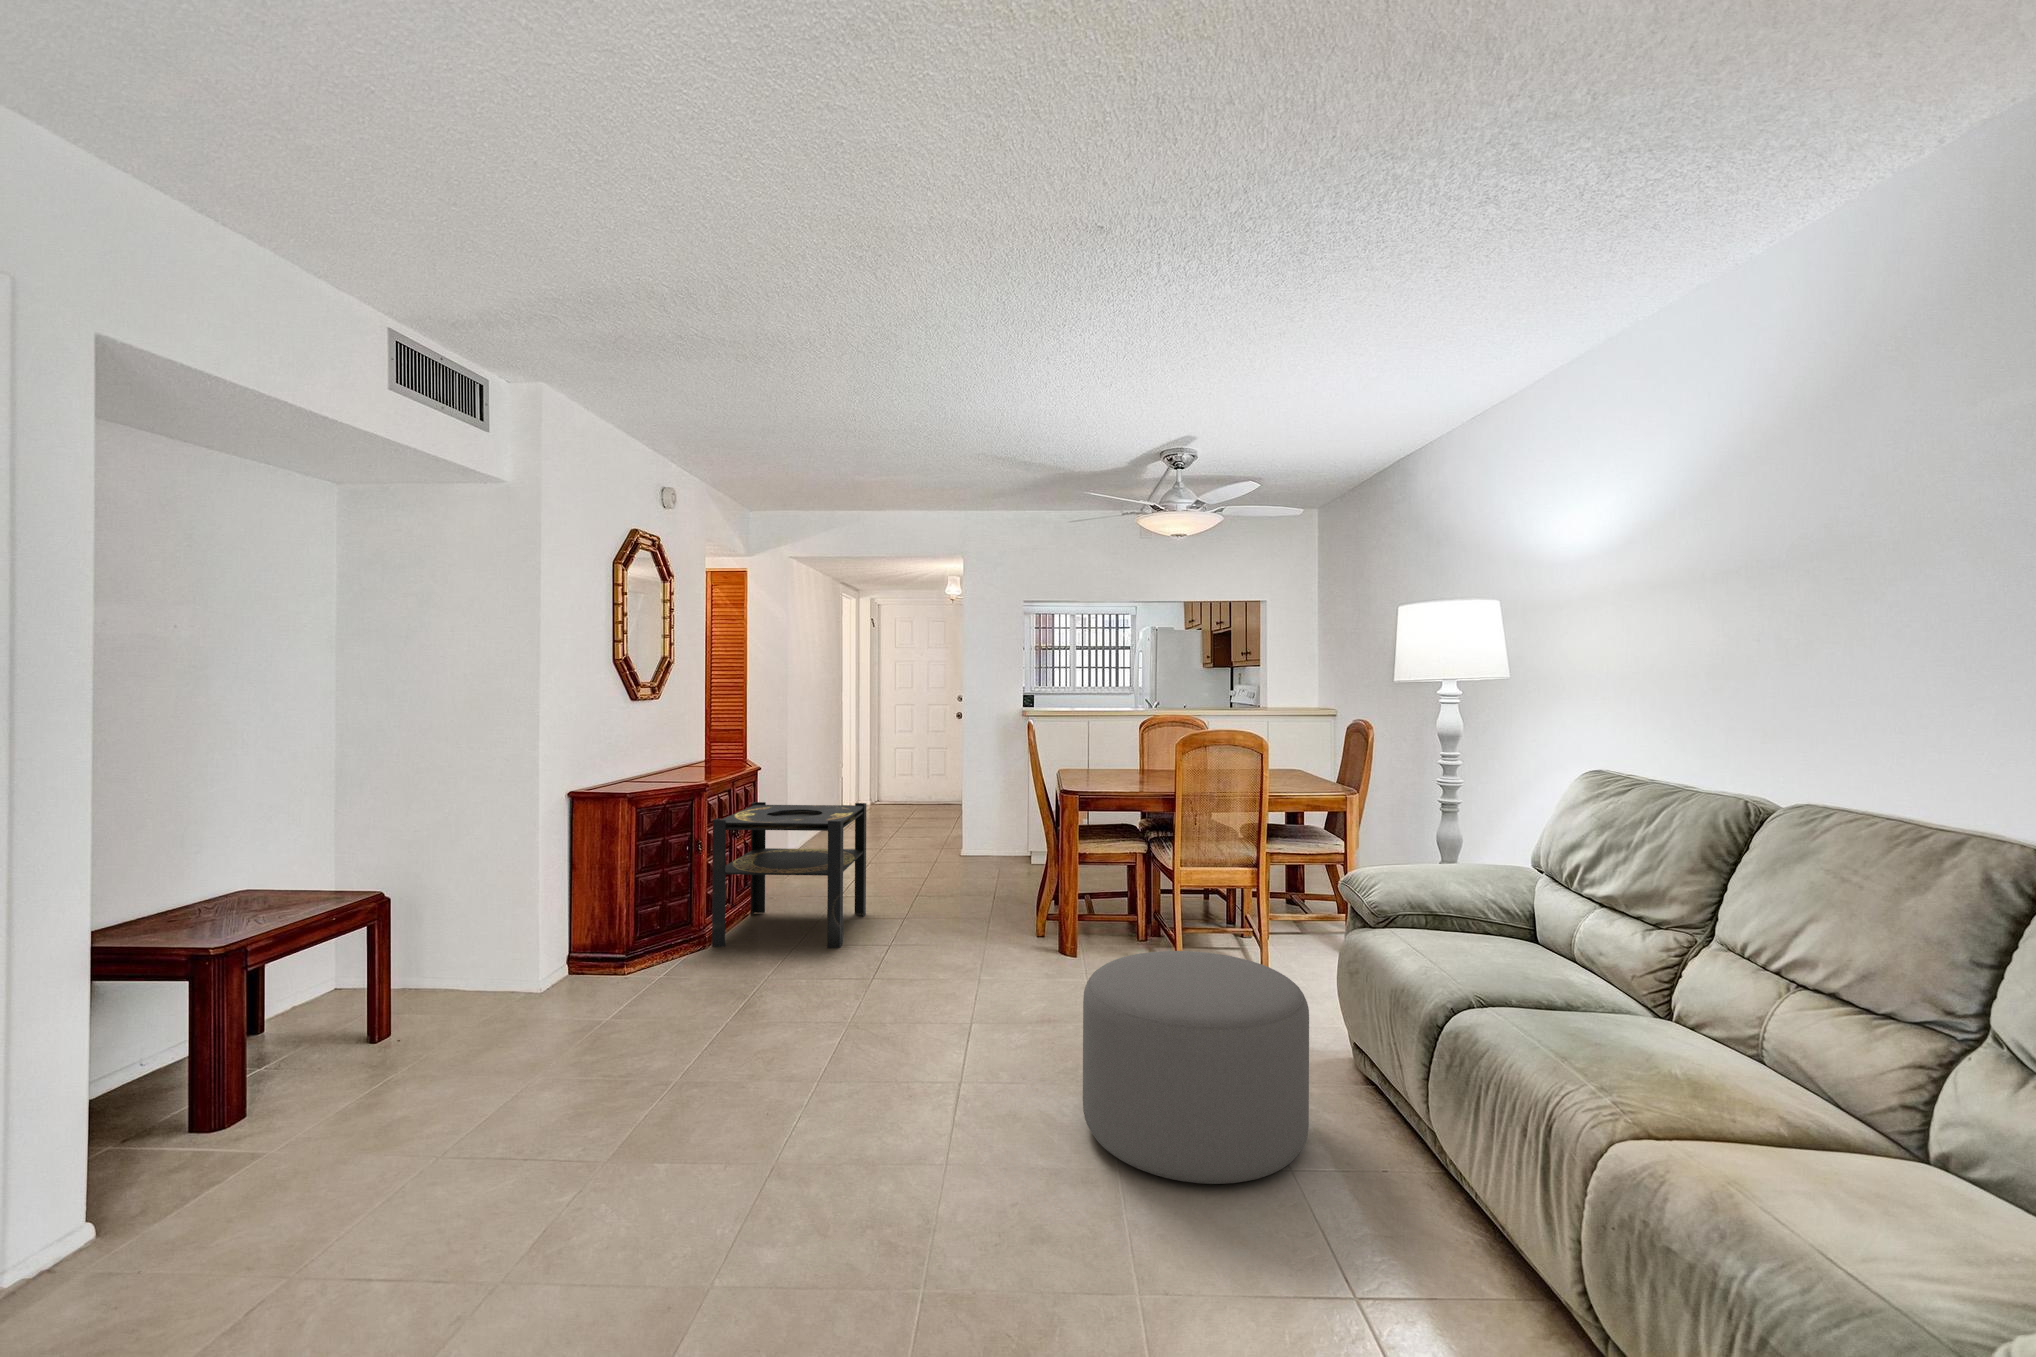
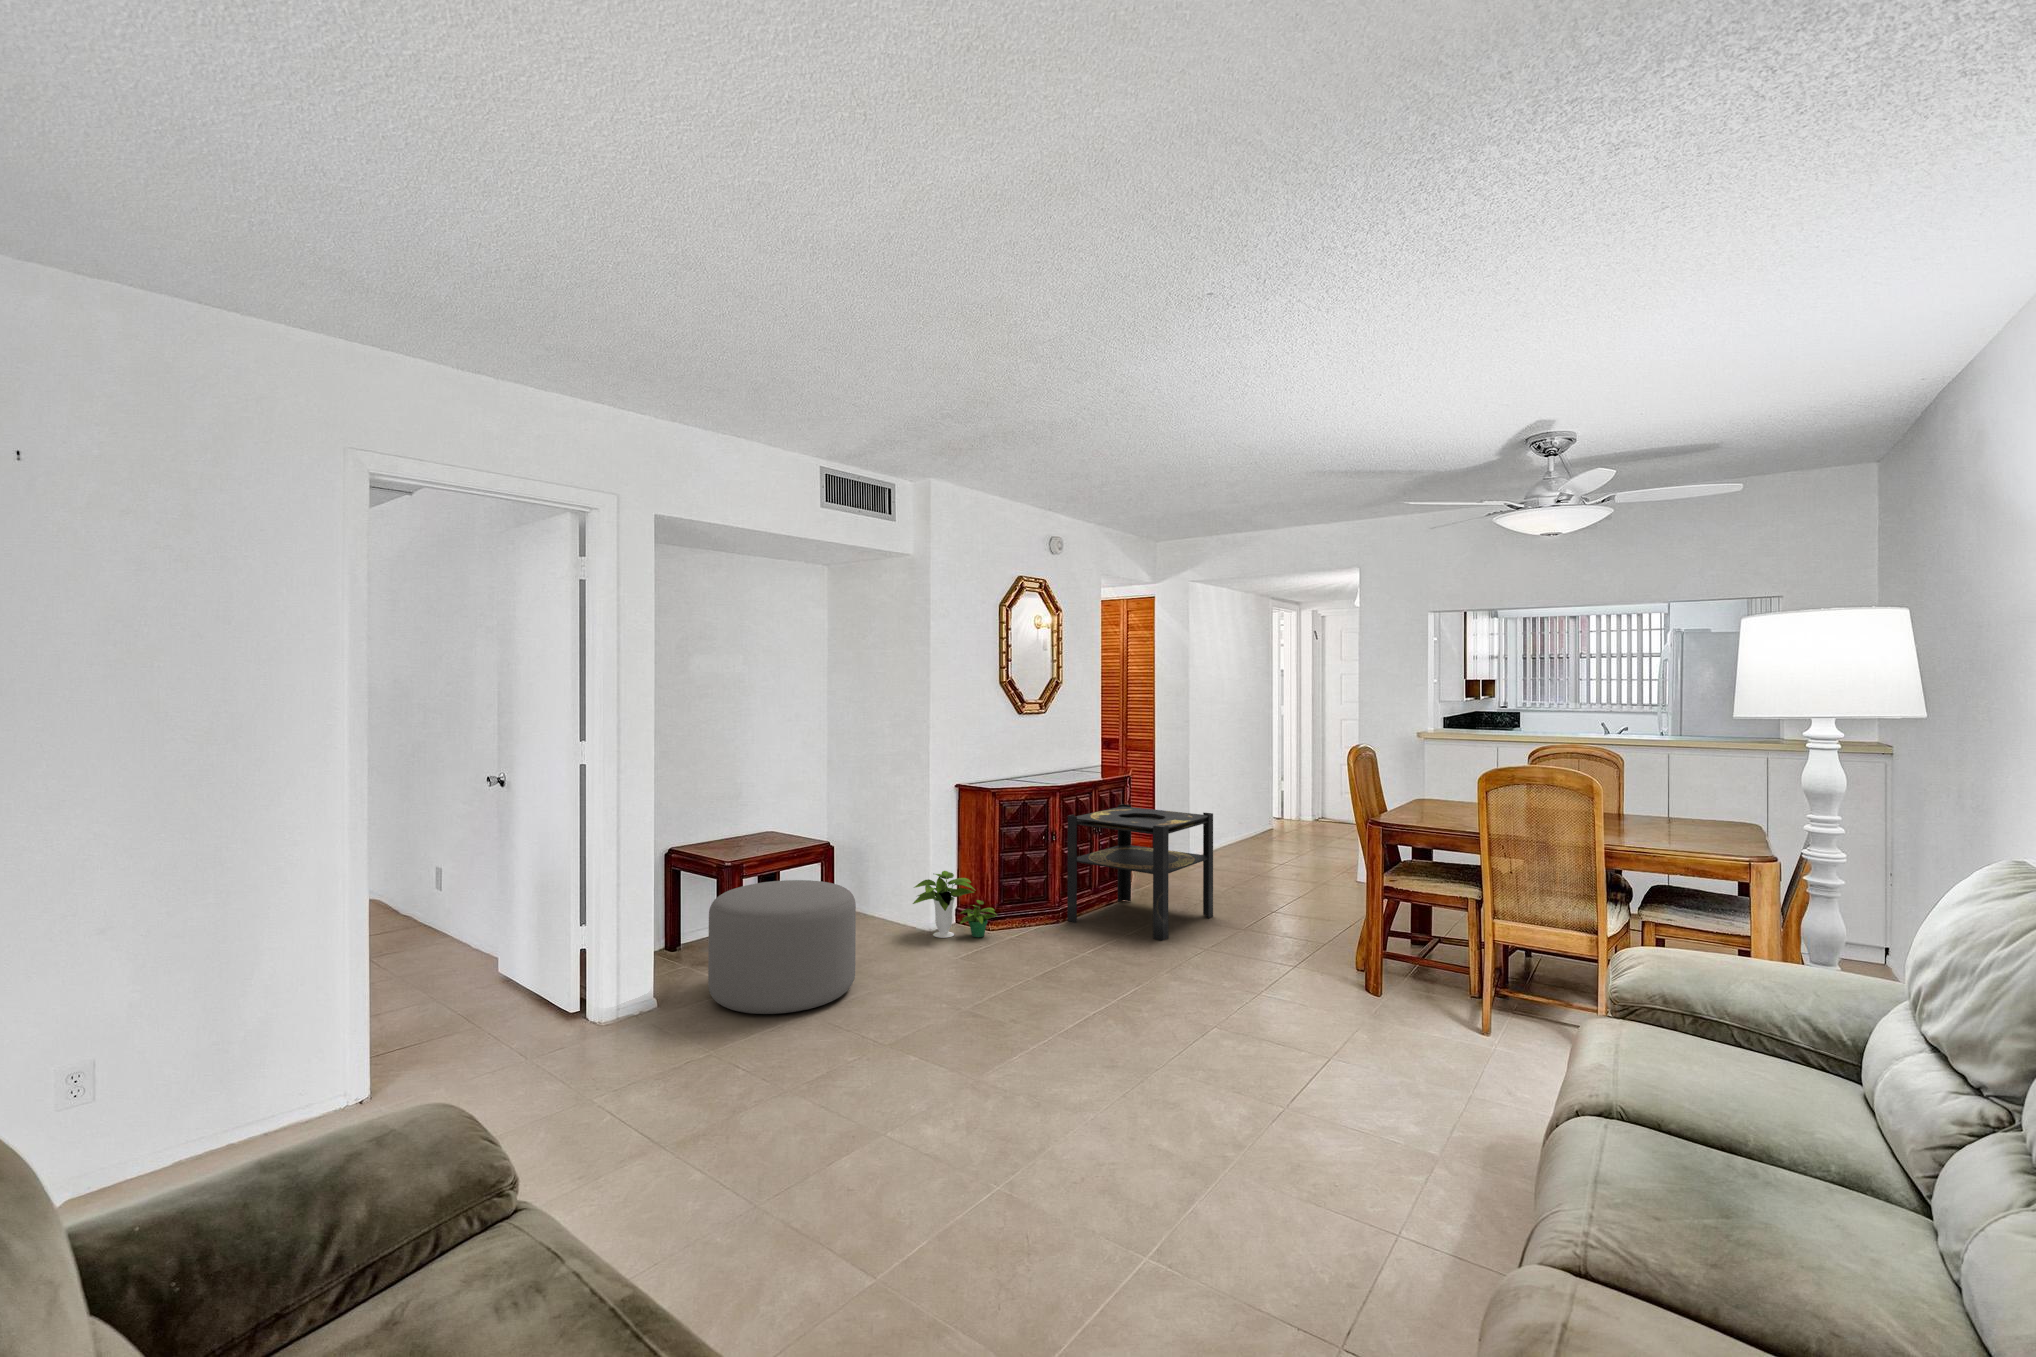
potted plant: none [517,908,641,998] -> present [913,871,997,938]
ottoman: present [1083,951,1309,1184] -> present [708,880,856,1014]

